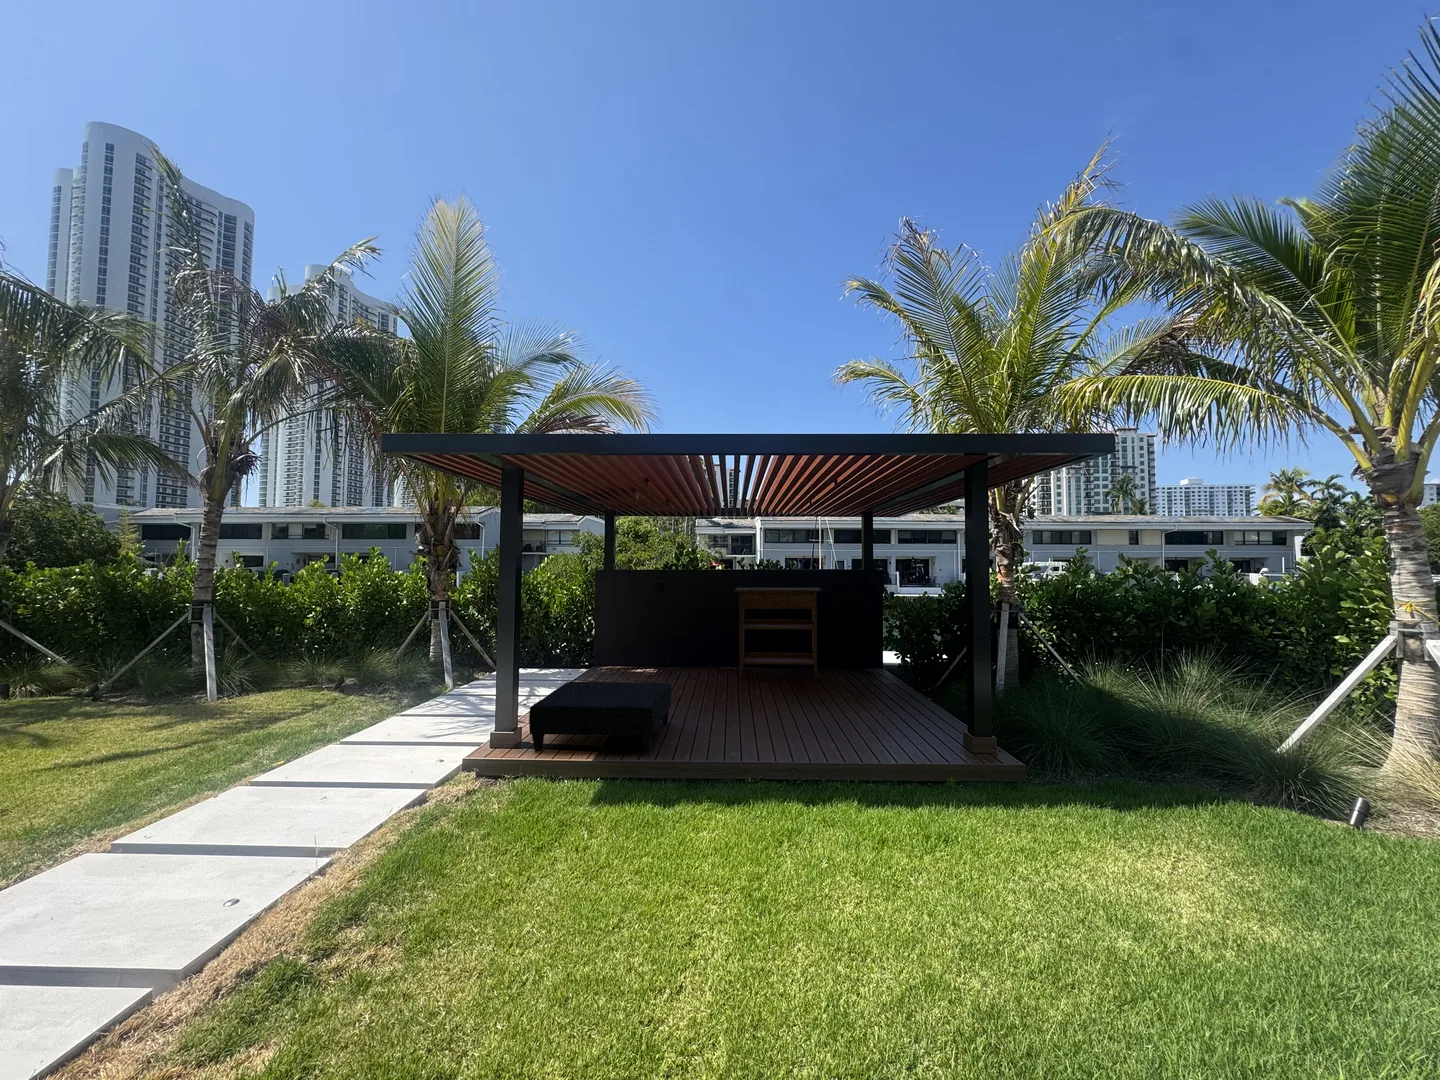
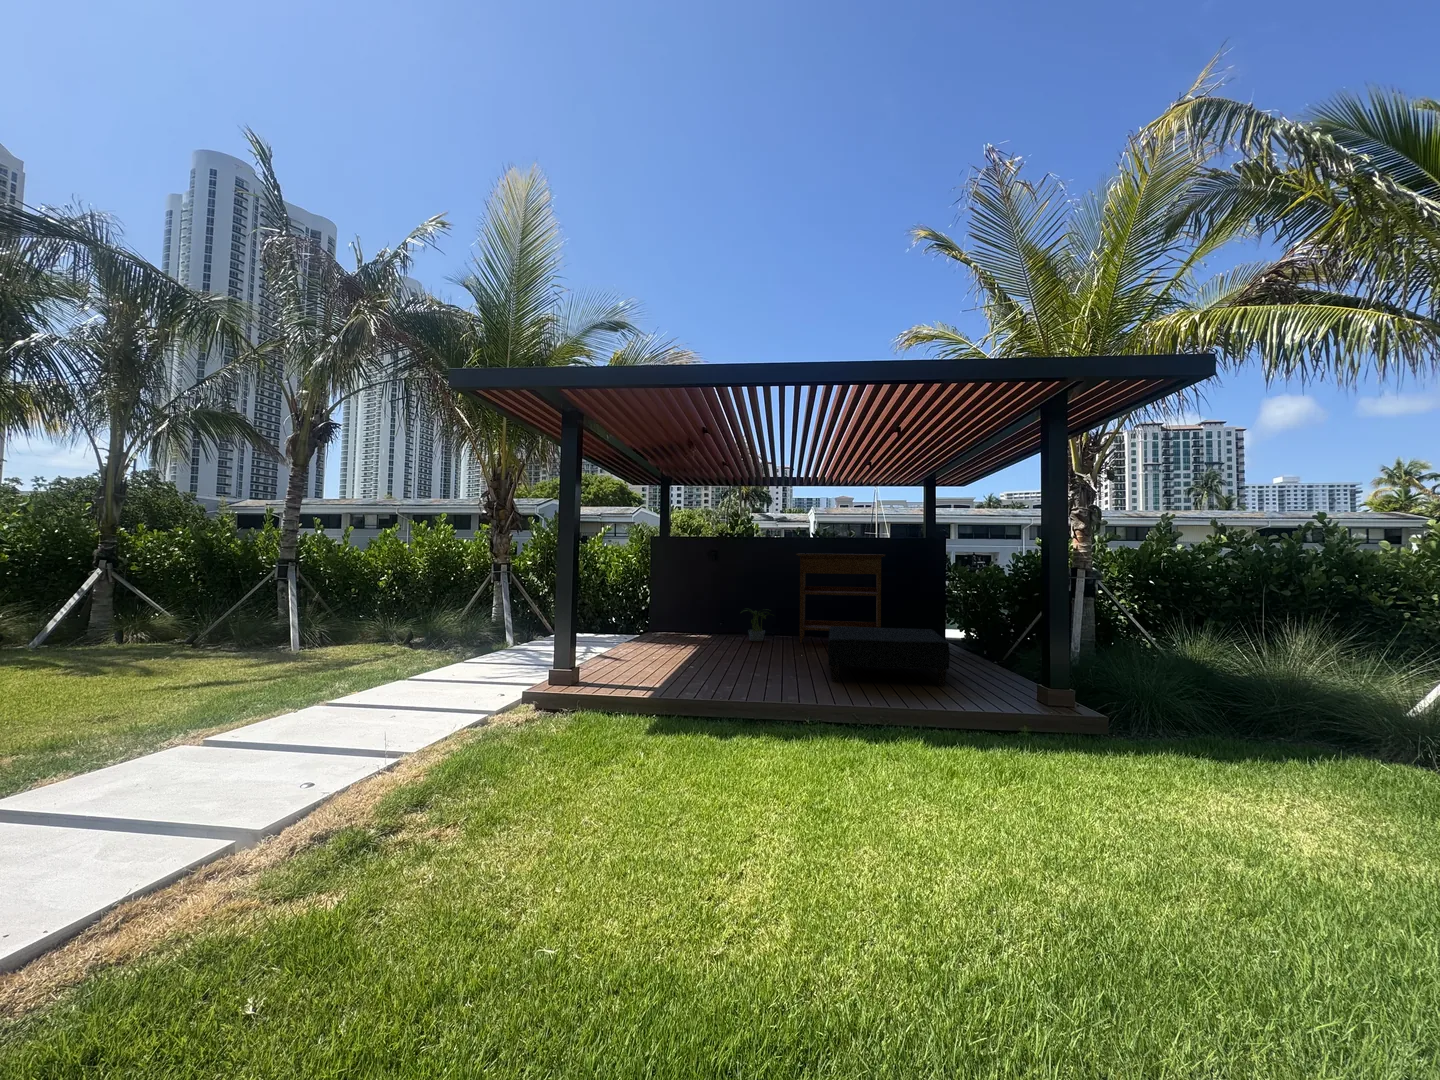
potted plant: none [681,642,716,675] -> present [741,608,775,641]
ottoman: present [529,682,671,753] -> present [828,626,949,686]

